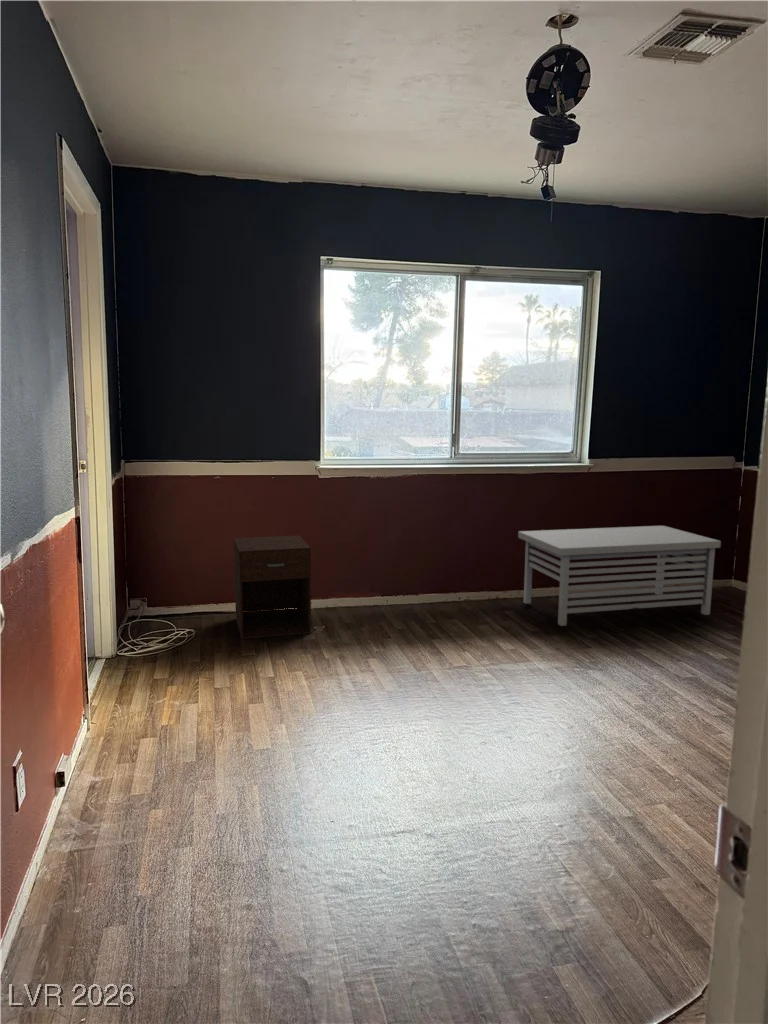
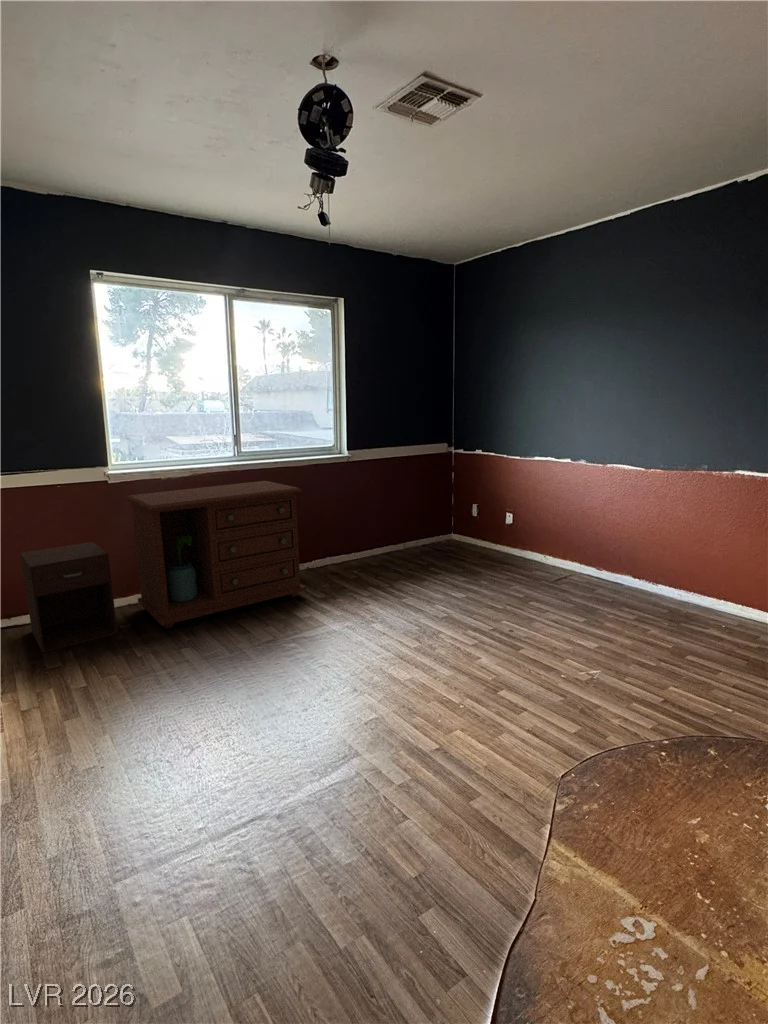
dresser: none [335,487,523,636] -> present [126,481,306,629]
storage bench: present [518,526,721,626] -> none [297,499,449,590]

